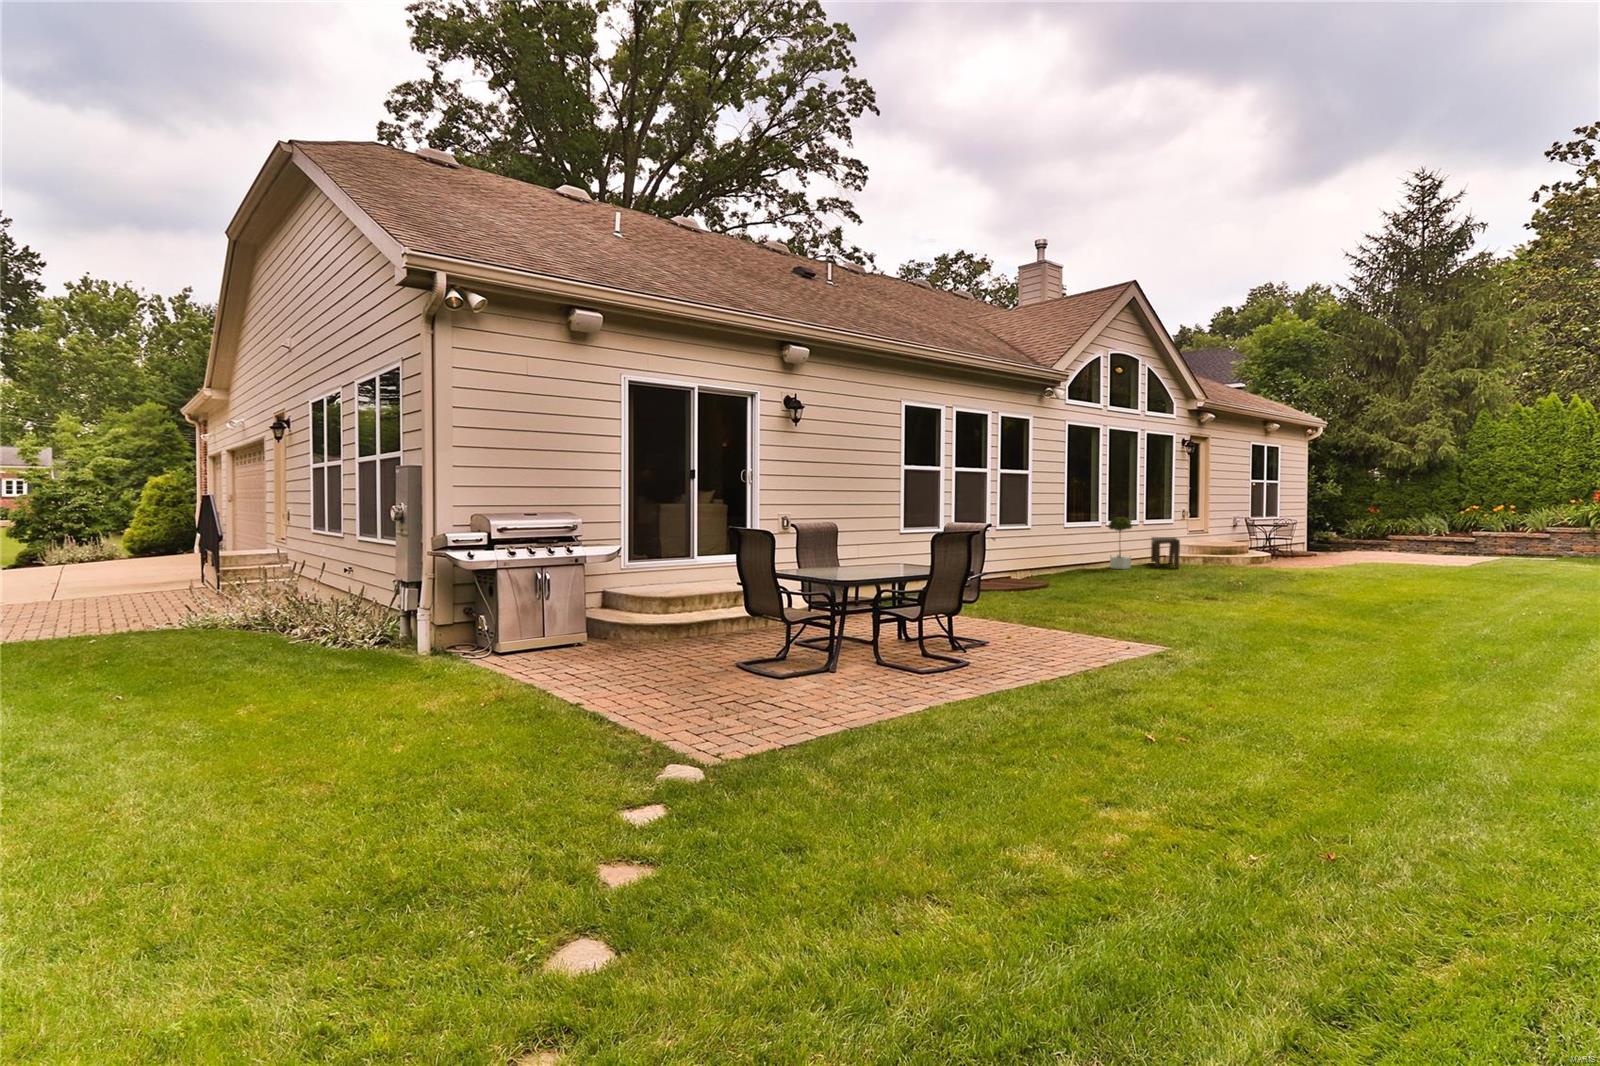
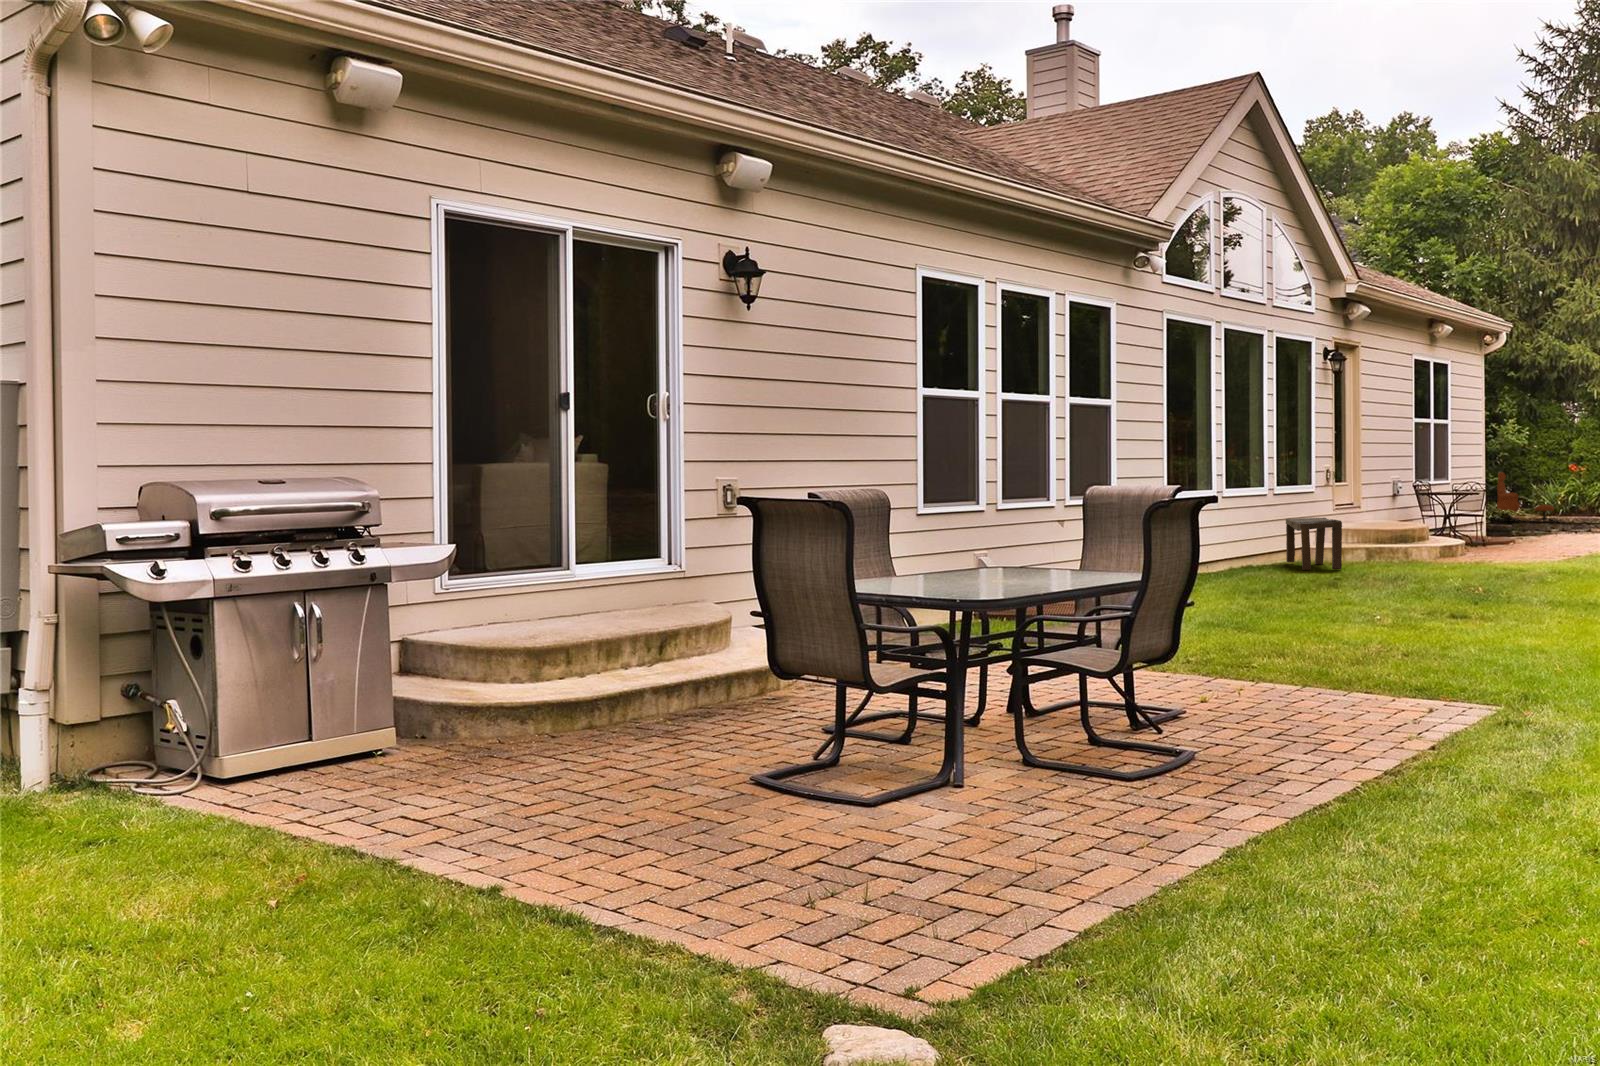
lounge chair: none [1318,510,1361,542] -> present [1497,472,1555,522]
potted tree: present [1108,517,1132,569] -> none [1226,481,1267,575]

